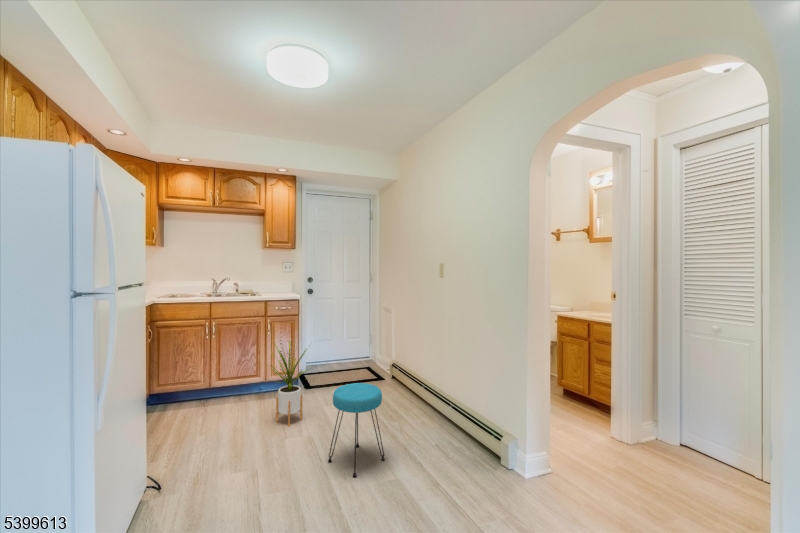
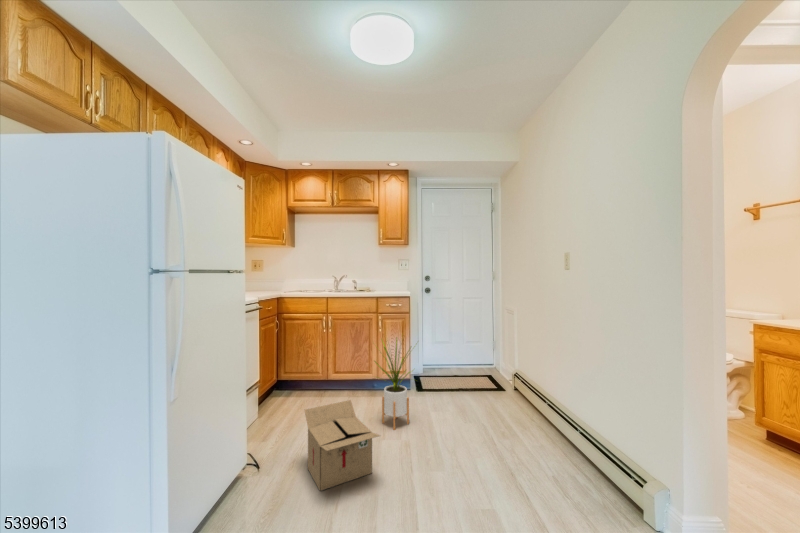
stool: present [328,383,385,477] -> none [430,390,501,510]
cardboard box: none [204,404,285,488] -> present [305,400,380,491]

